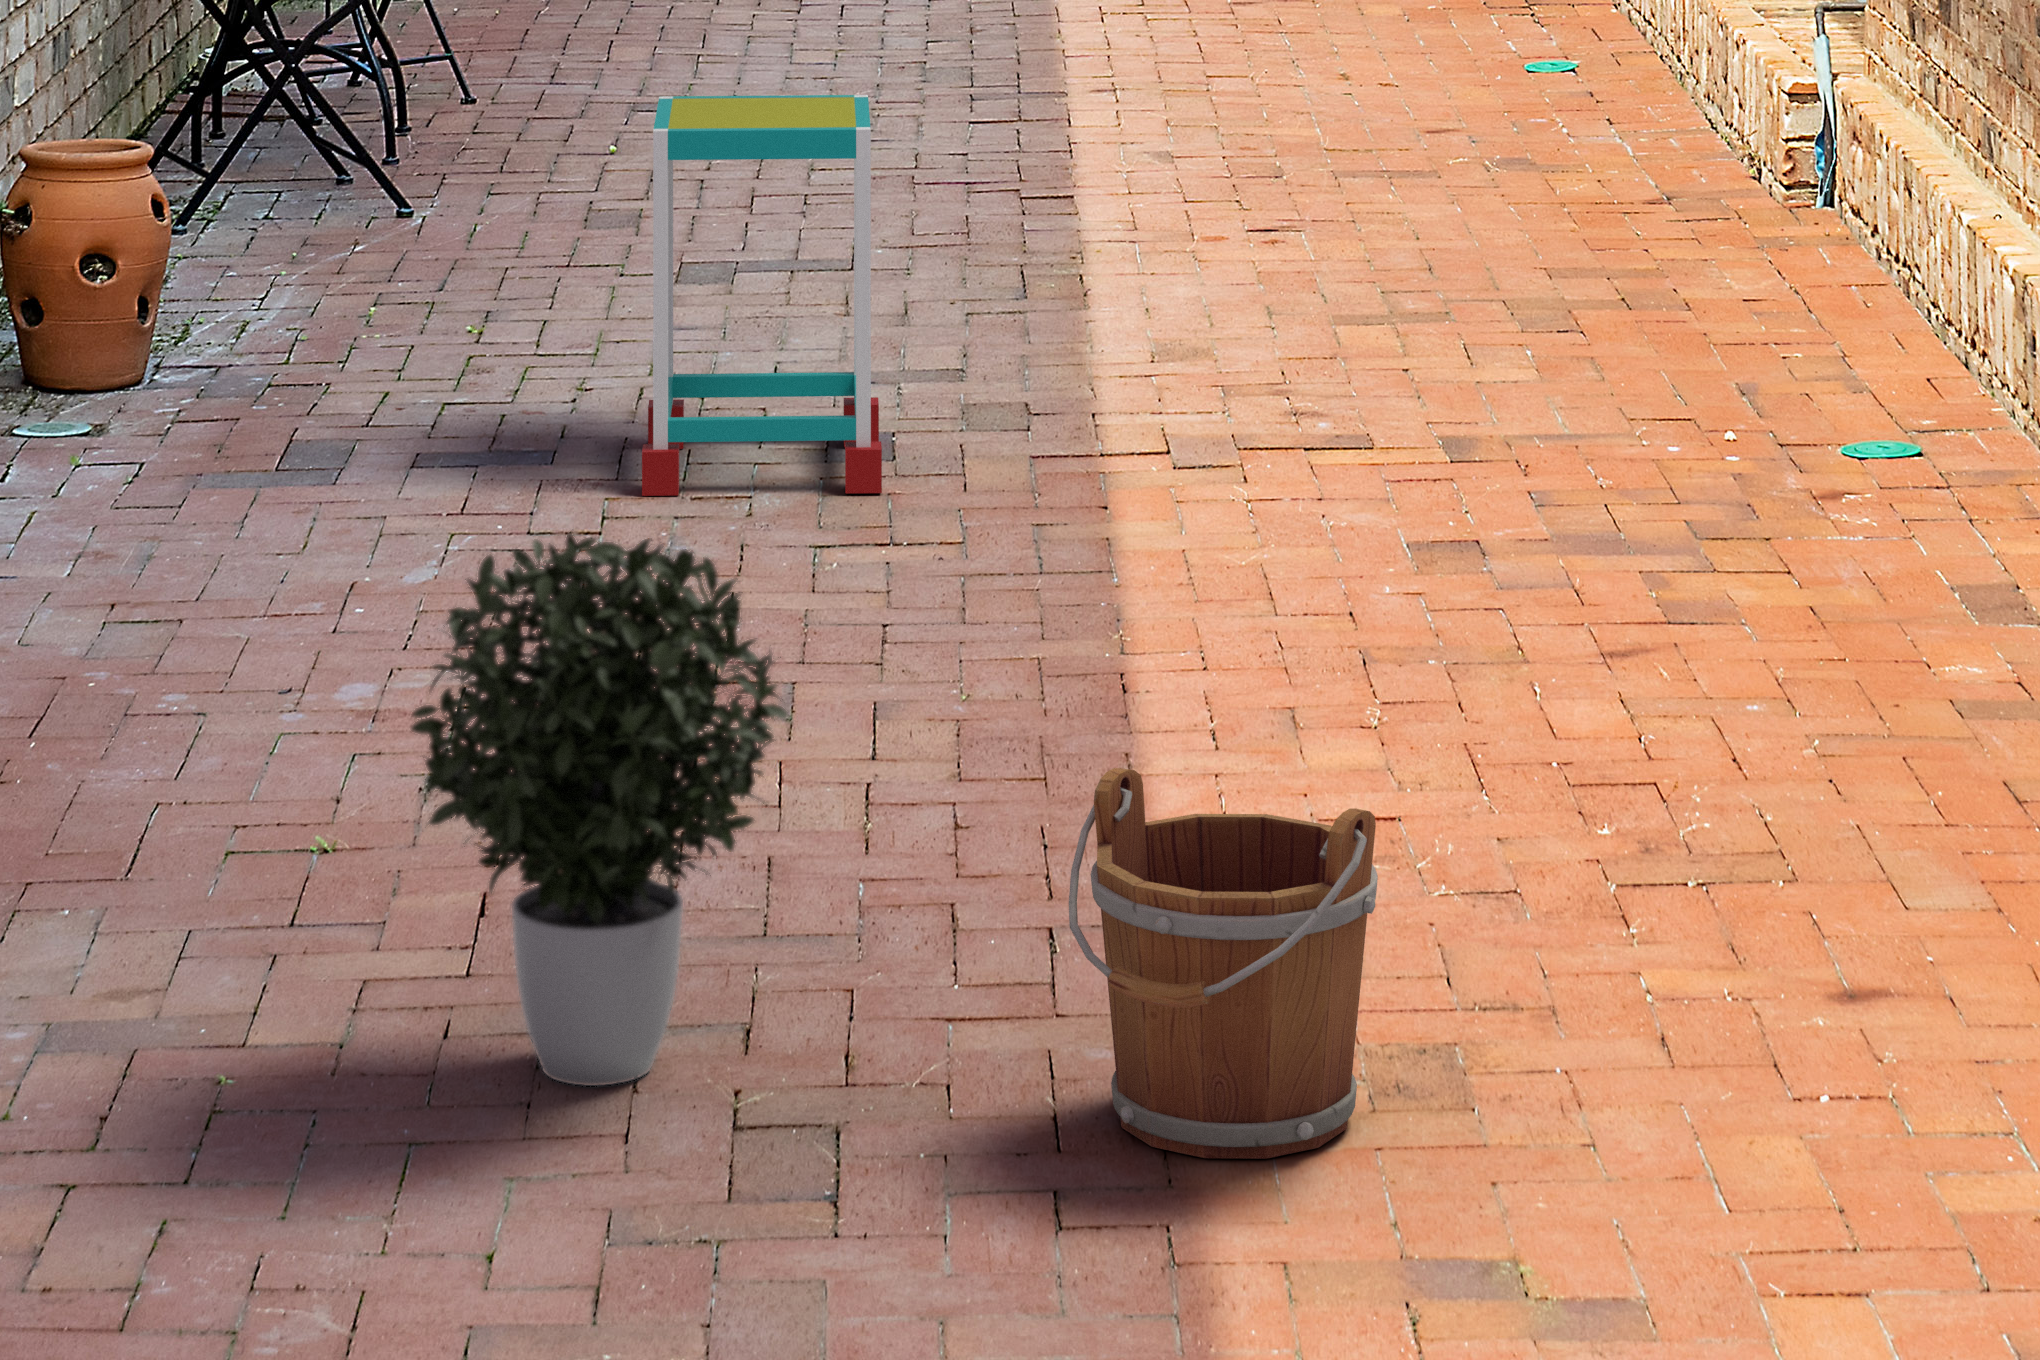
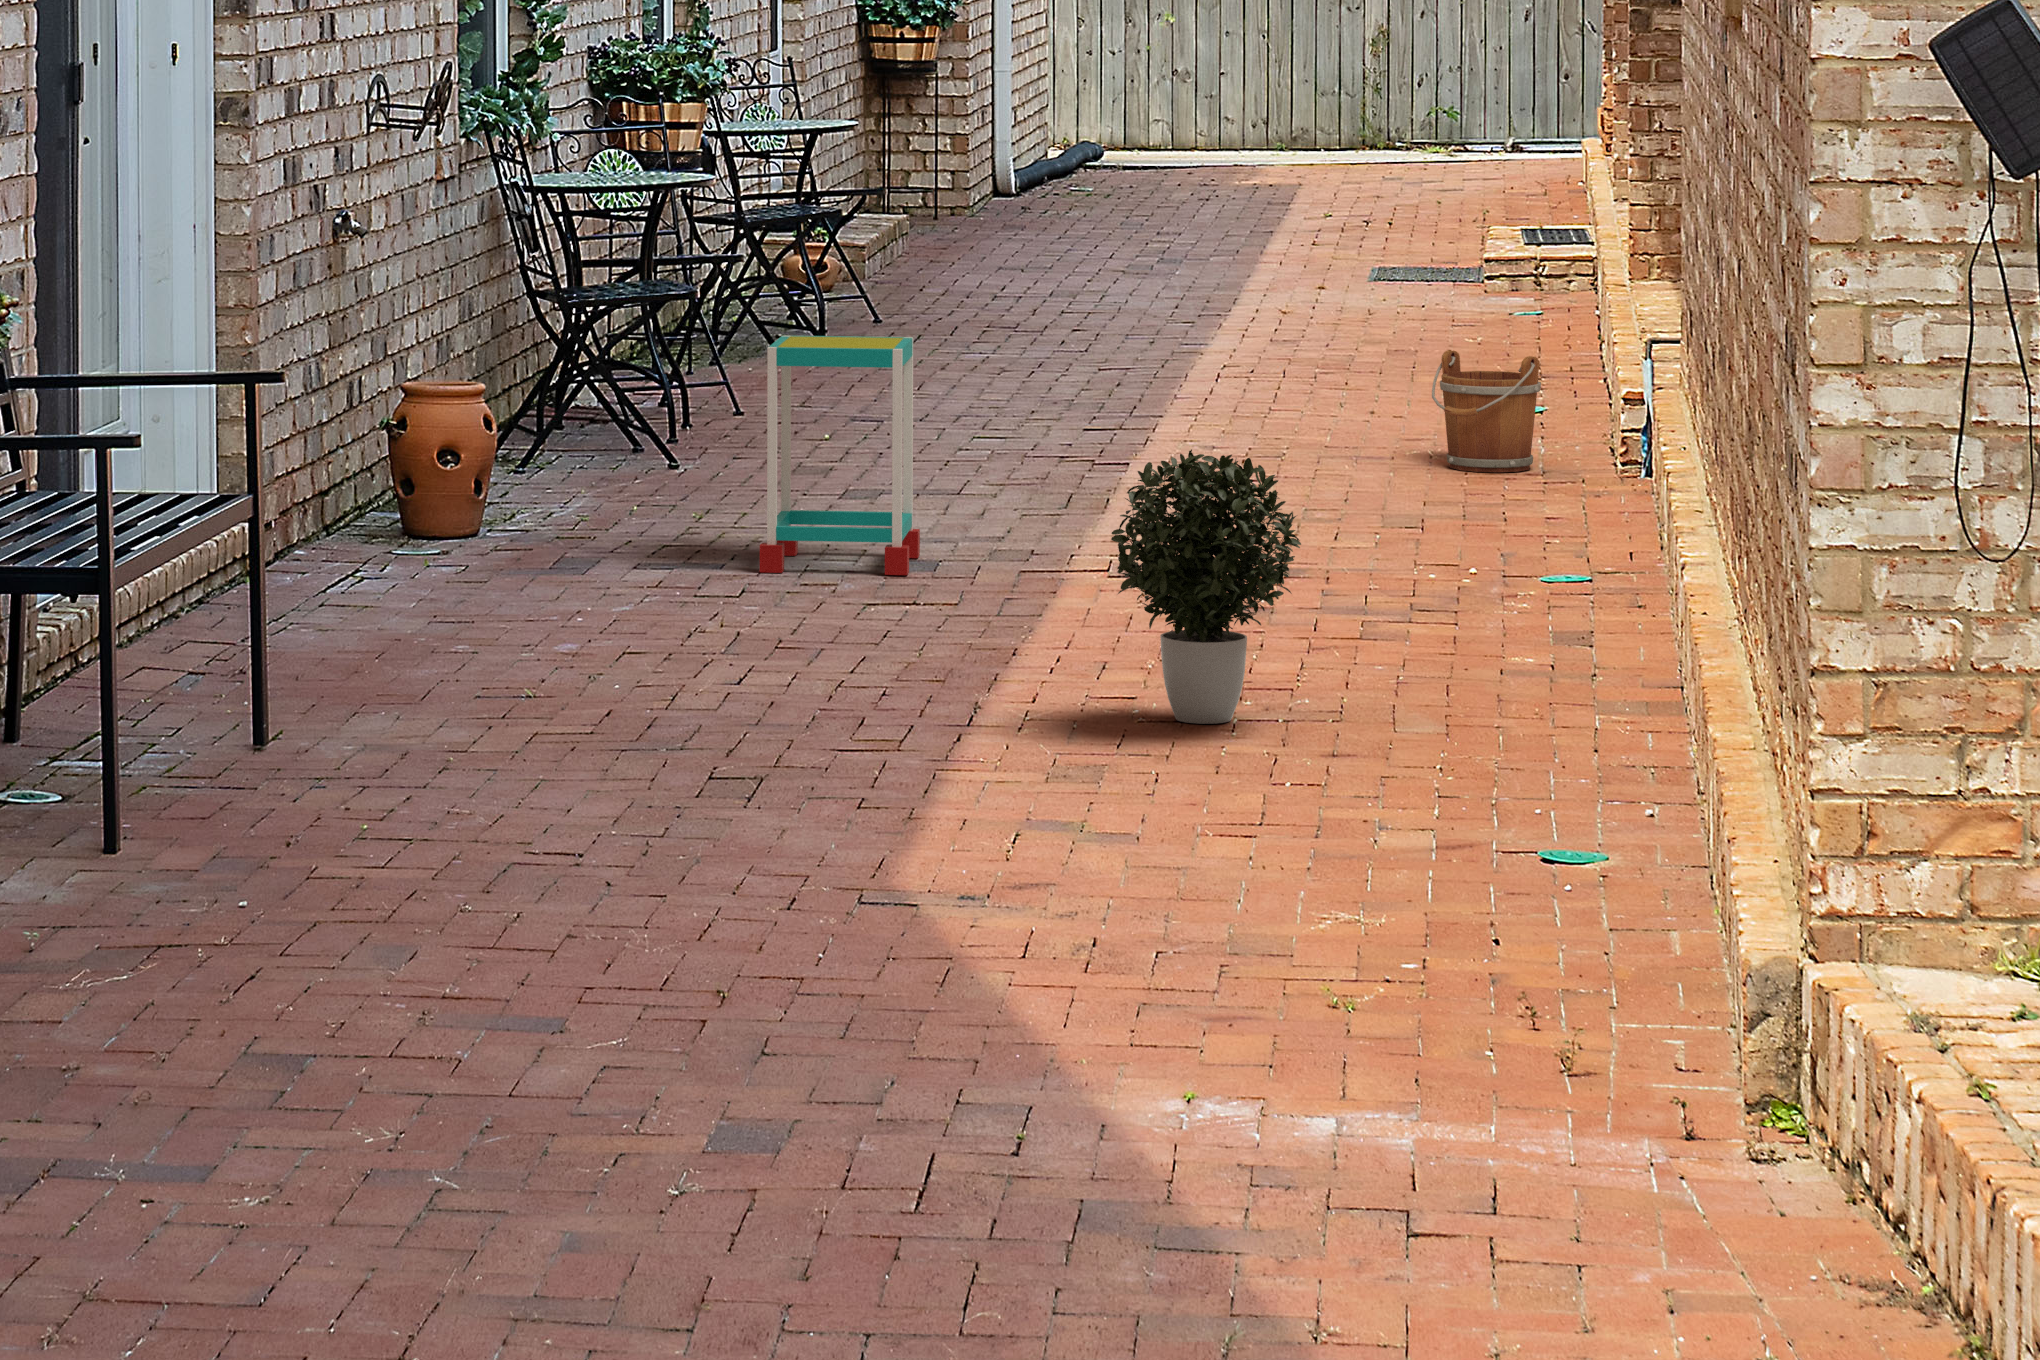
potted plant: present [411,533,788,1086] -> present [1111,449,1301,724]
bucket: present [1069,768,1378,1159] -> present [1432,350,1541,472]

